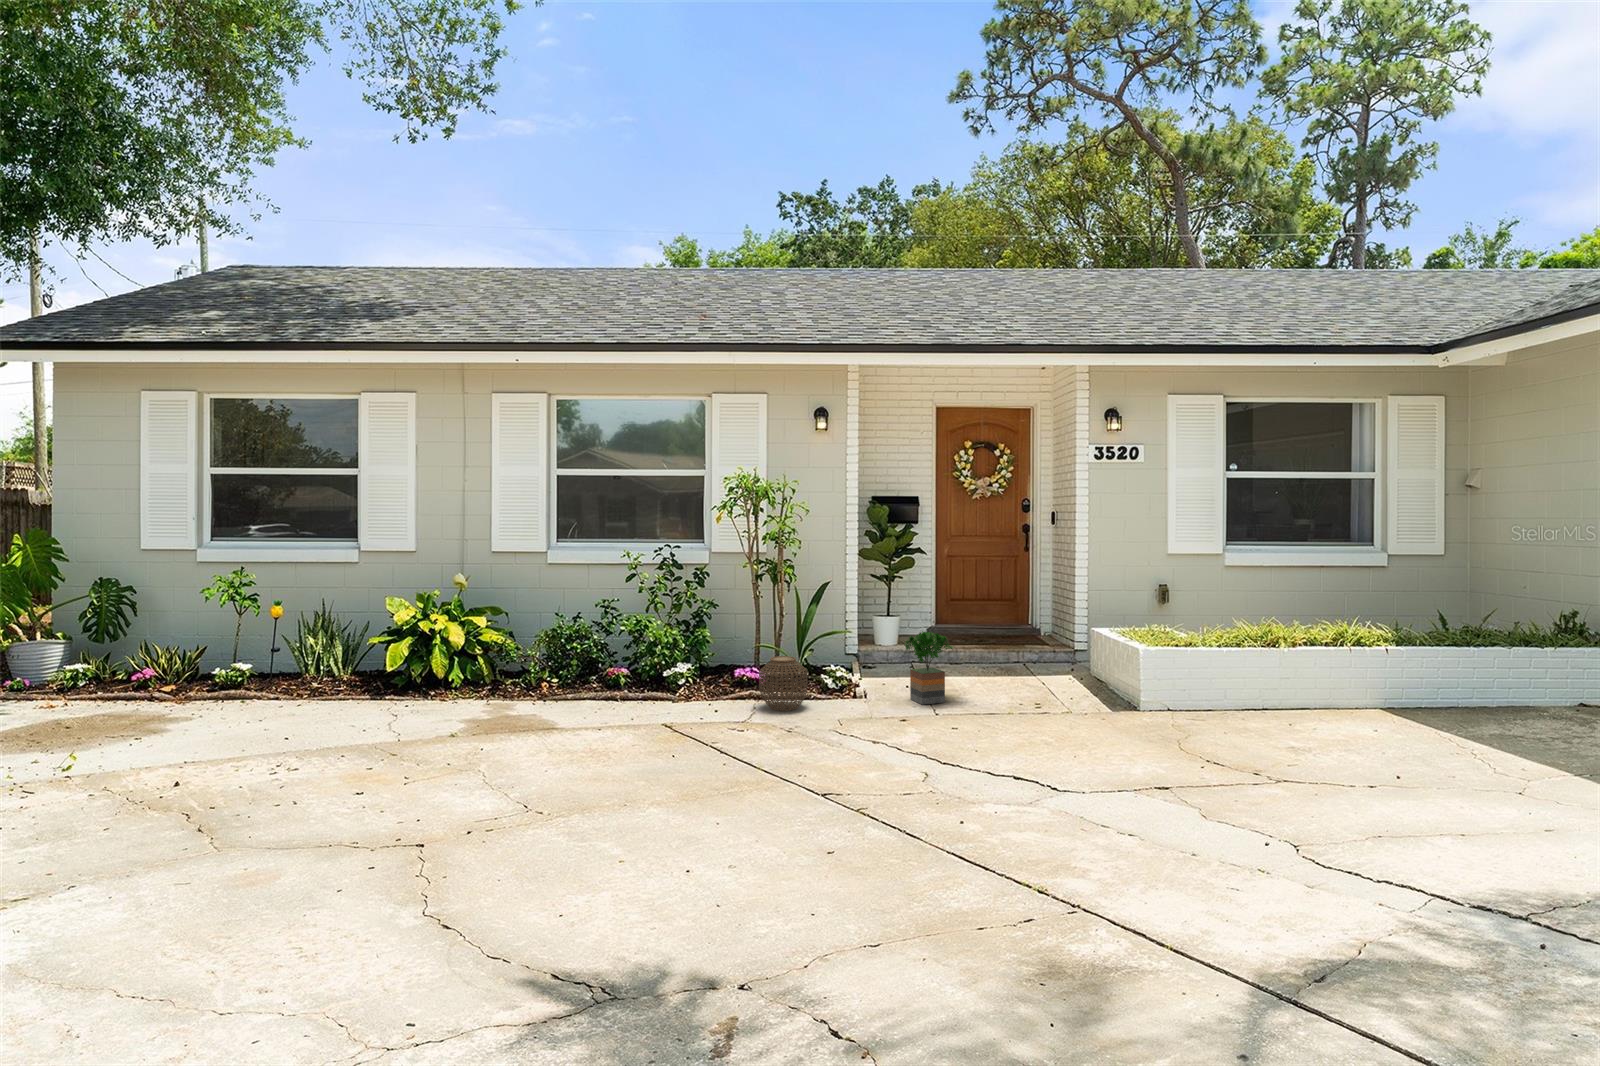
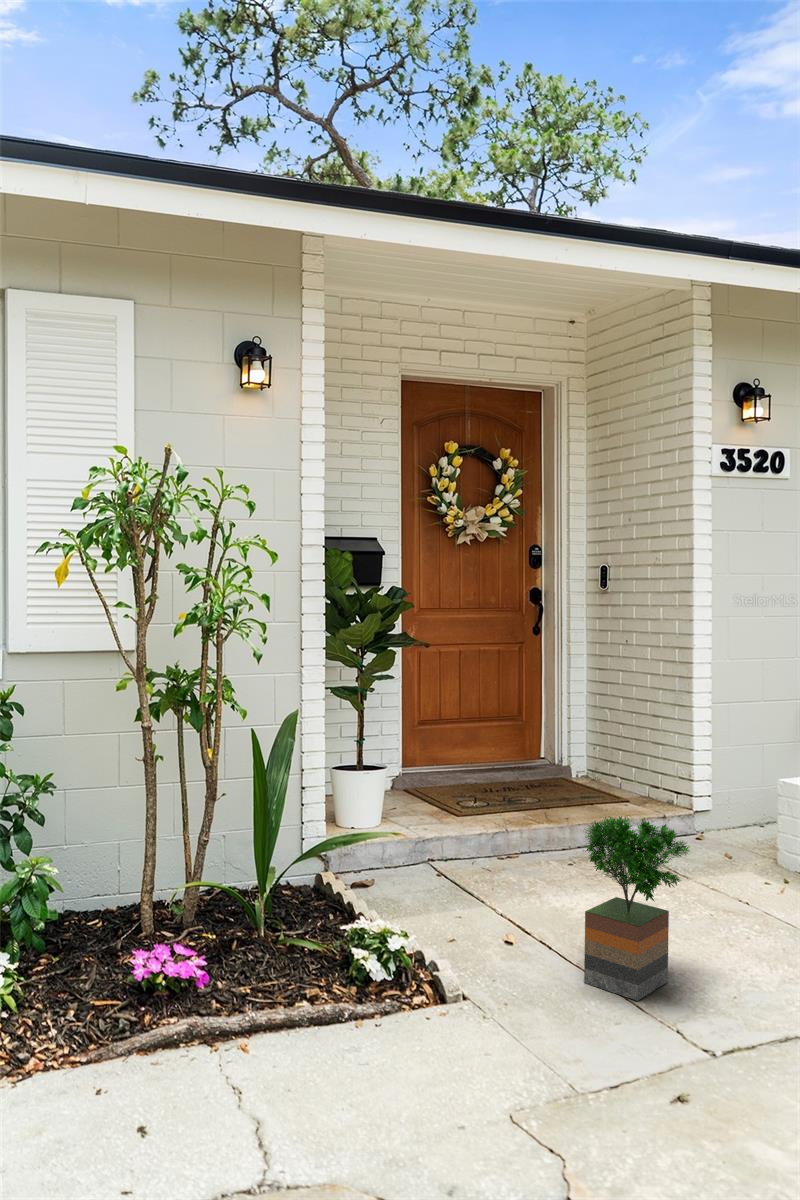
woven basket: present [759,656,808,711] -> none [267,932,407,1108]

